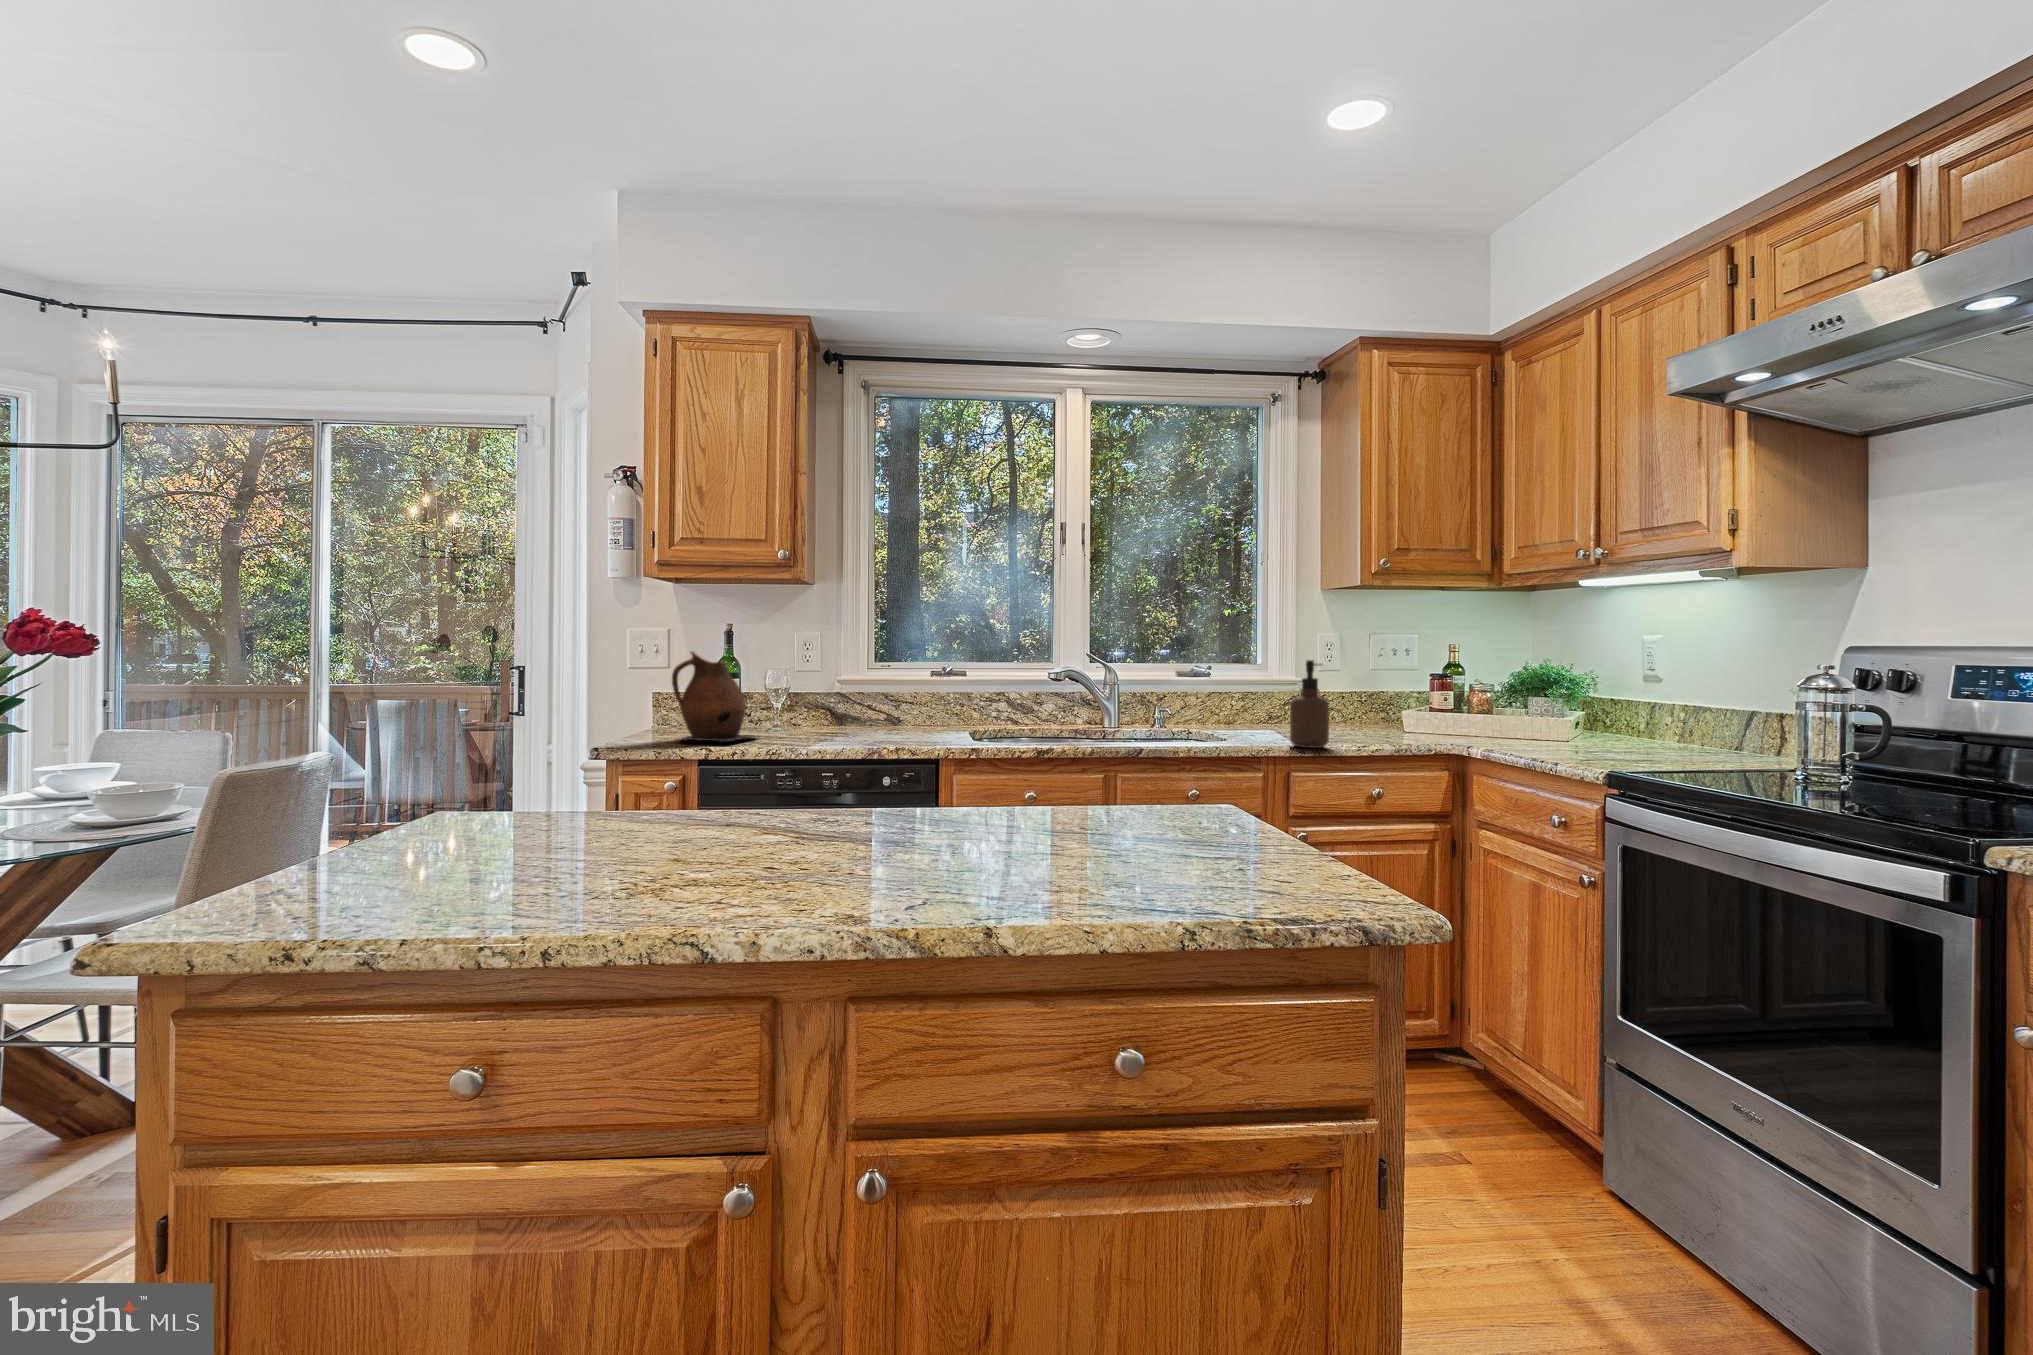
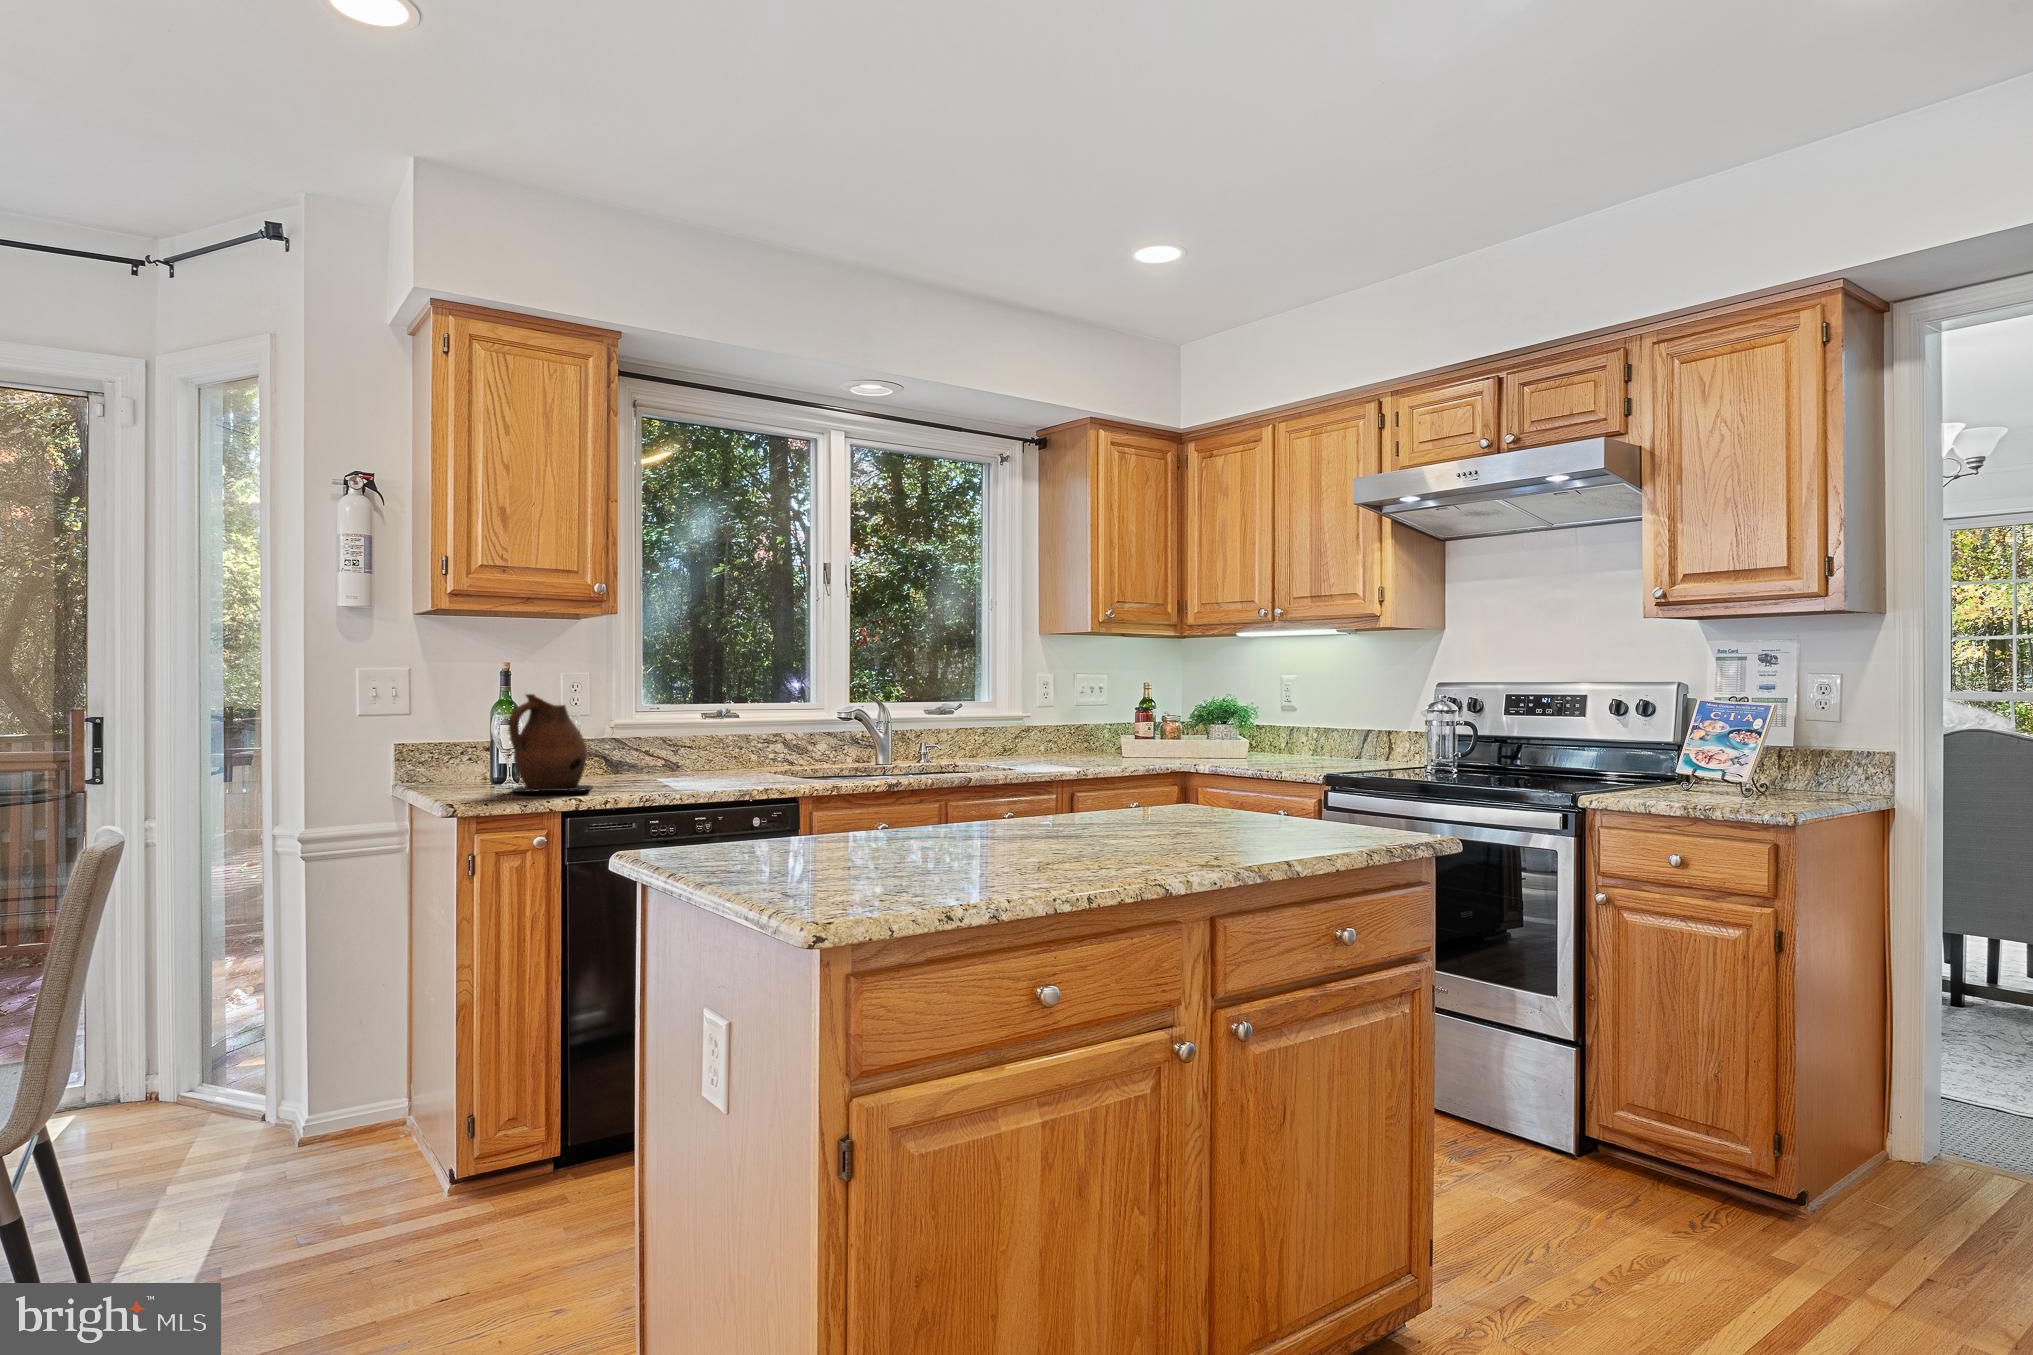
soap dispenser: present [1290,660,1329,748] -> none [1069,696,1102,772]

